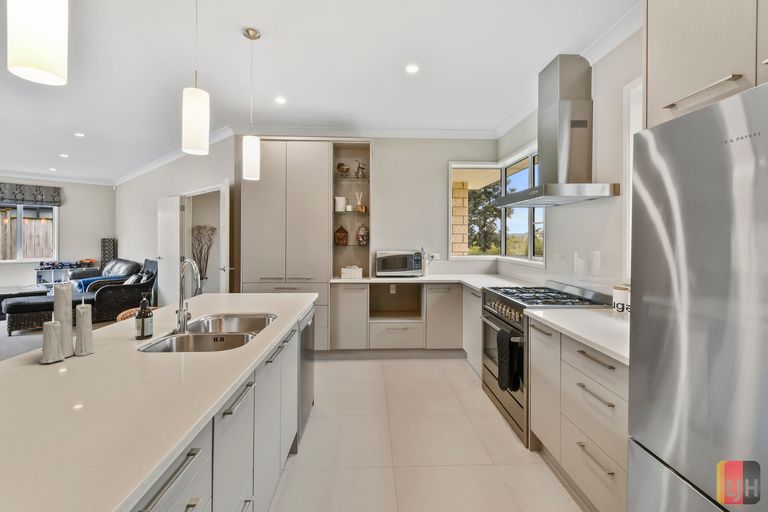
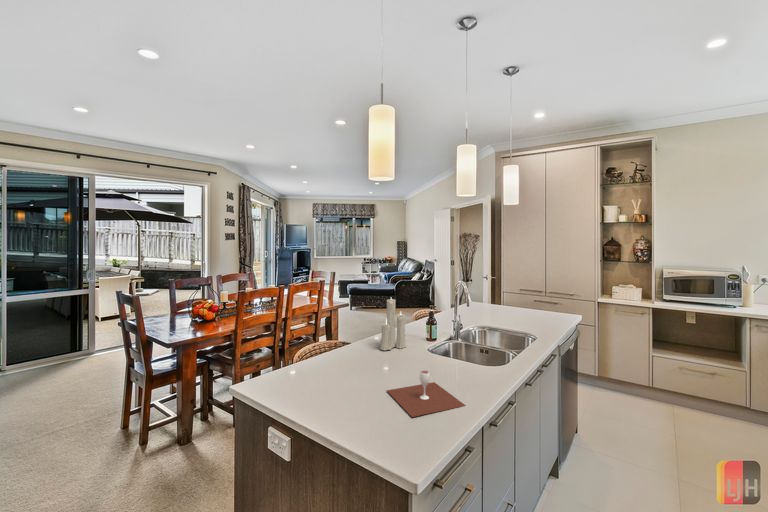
wine glass: none [40,366,185,438] -> present [387,371,465,417]

